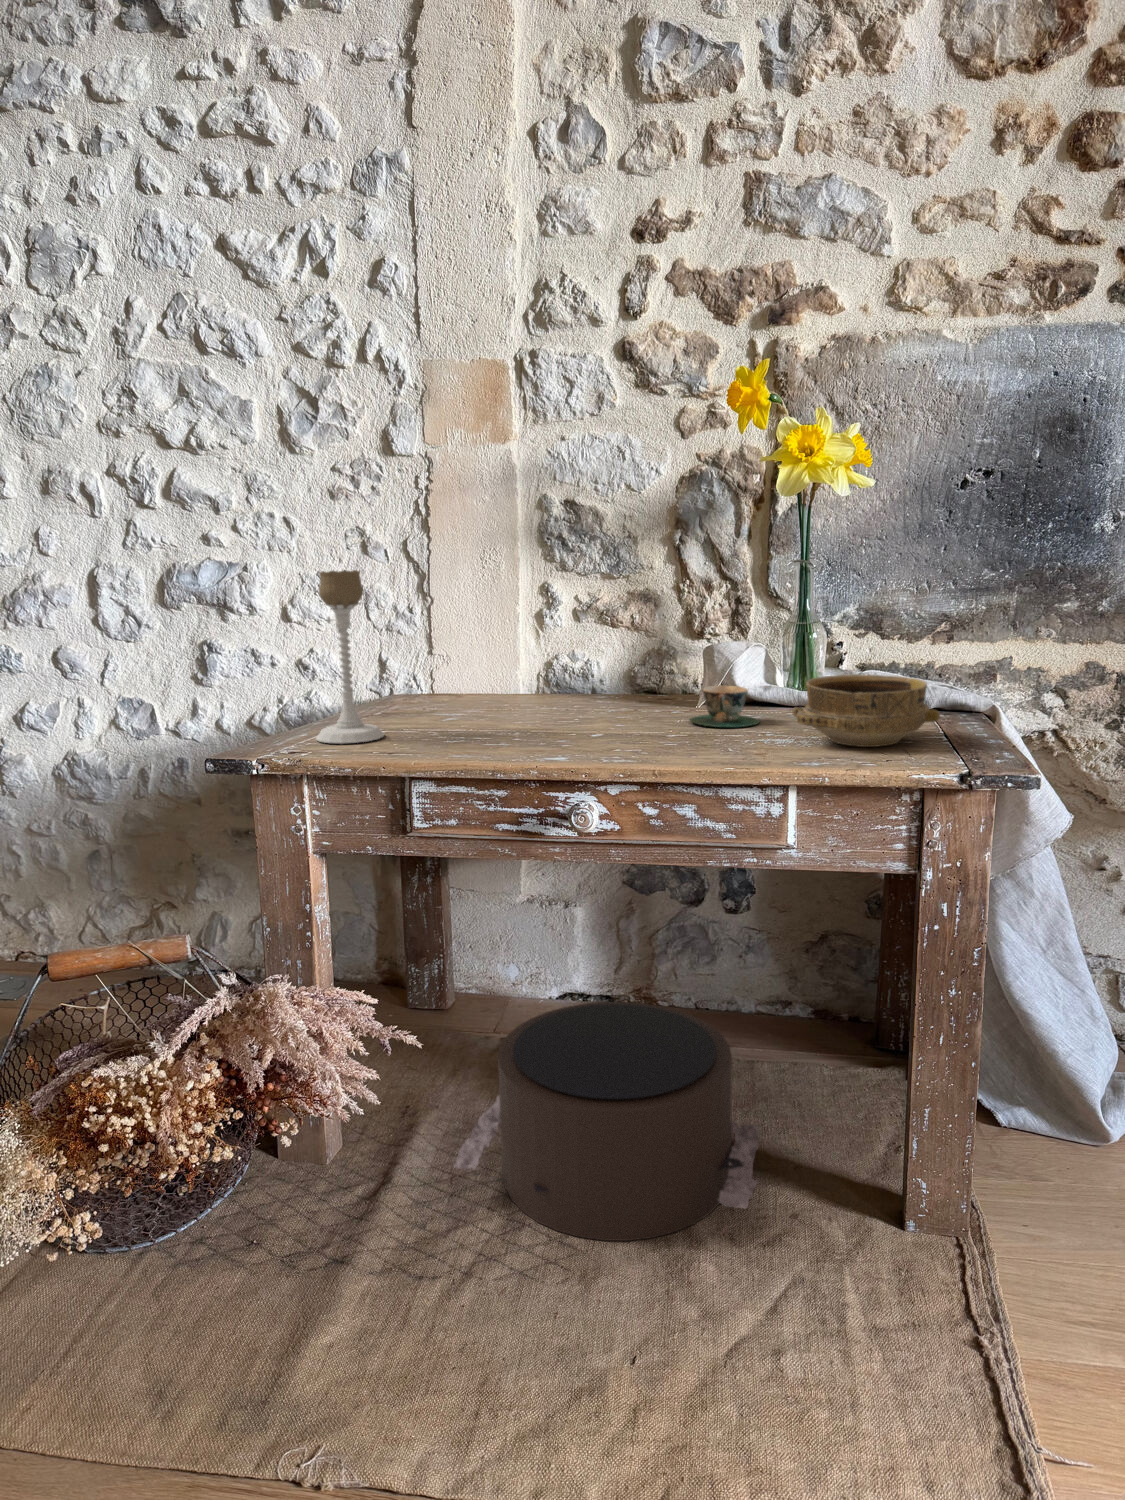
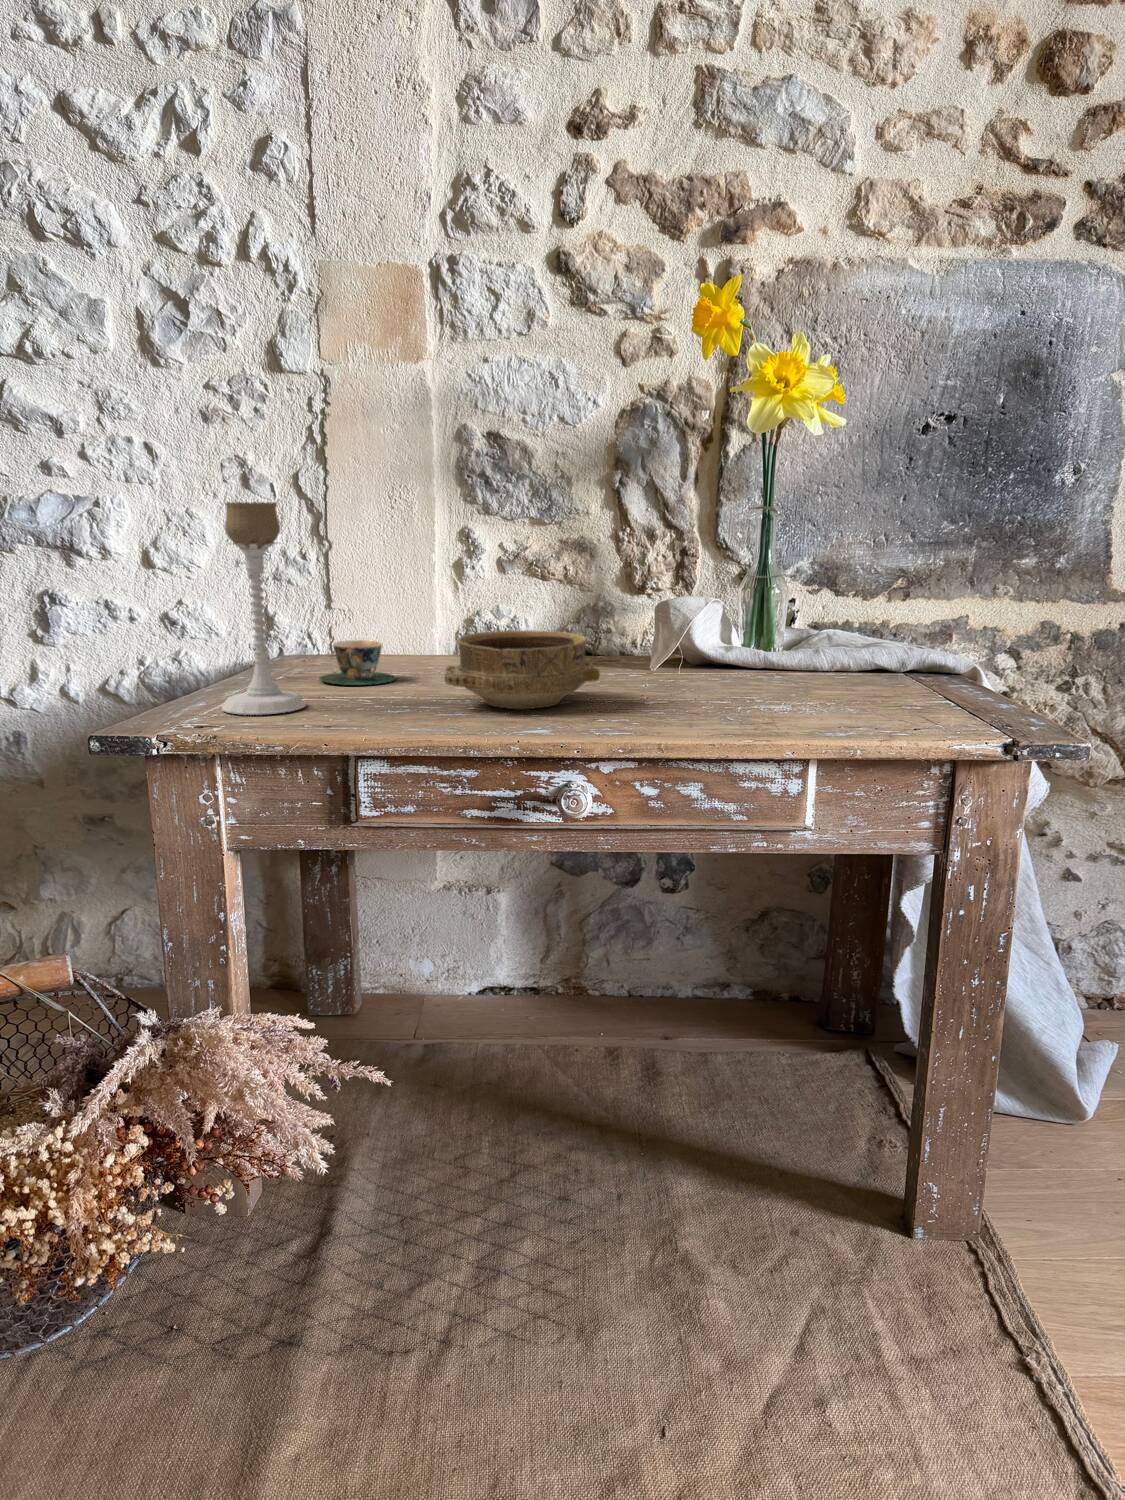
ceramic bowl: present [793,675,939,747] -> present [444,630,600,709]
teacup: present [689,686,759,727] -> present [320,640,396,685]
pouf: present [454,1002,758,1241] -> none [410,1002,760,1287]

